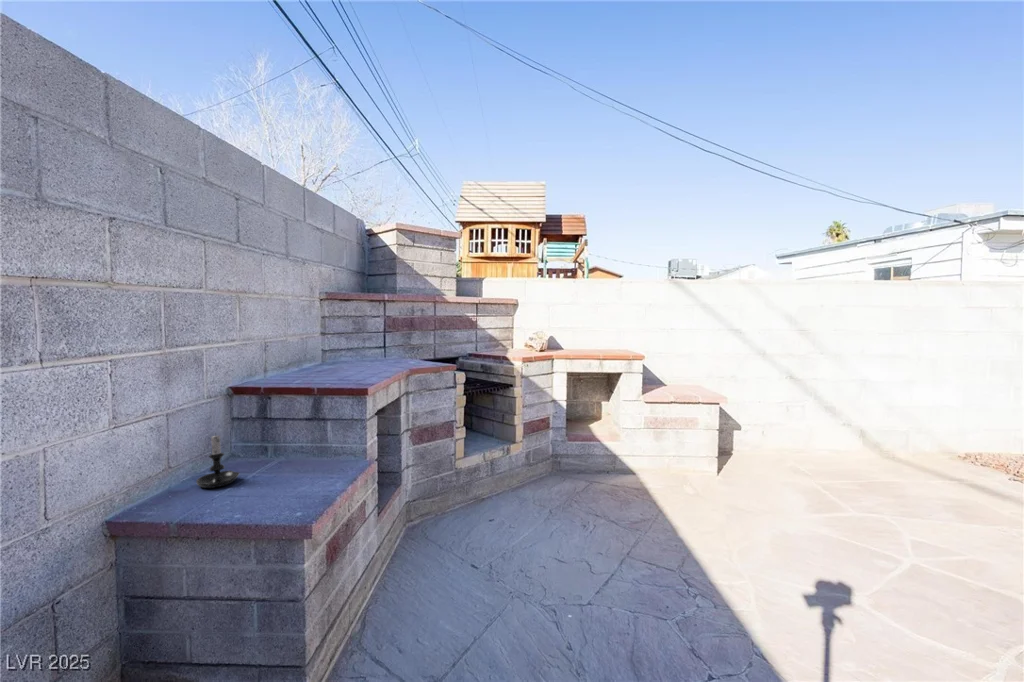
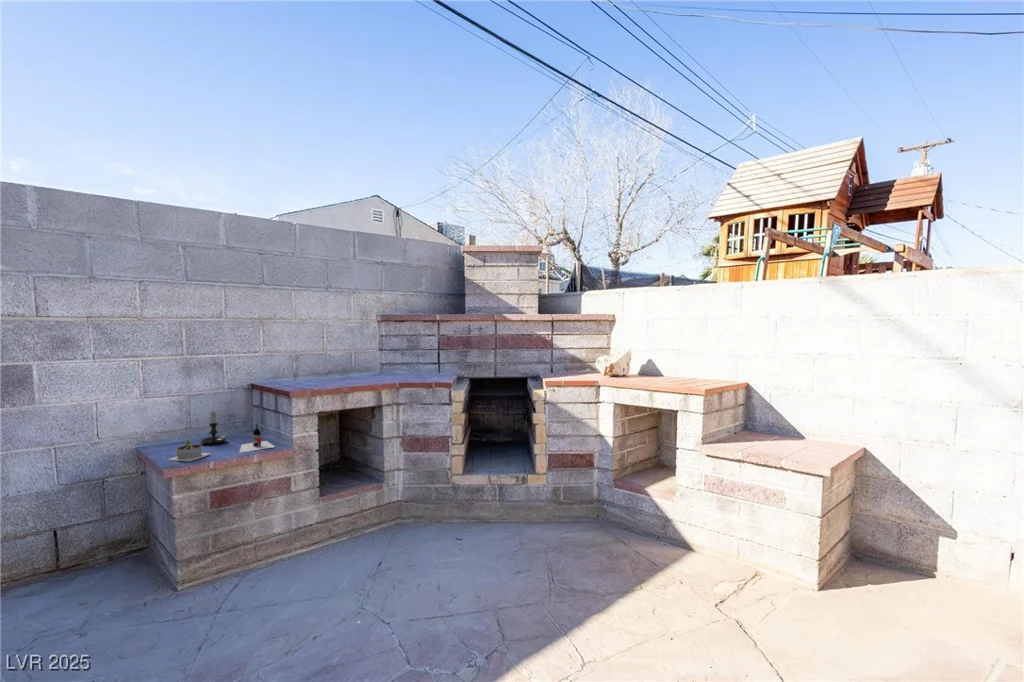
wine bottle: none [259,440,334,484] -> present [240,424,275,452]
succulent planter: none [237,477,284,518] -> present [167,439,211,461]

